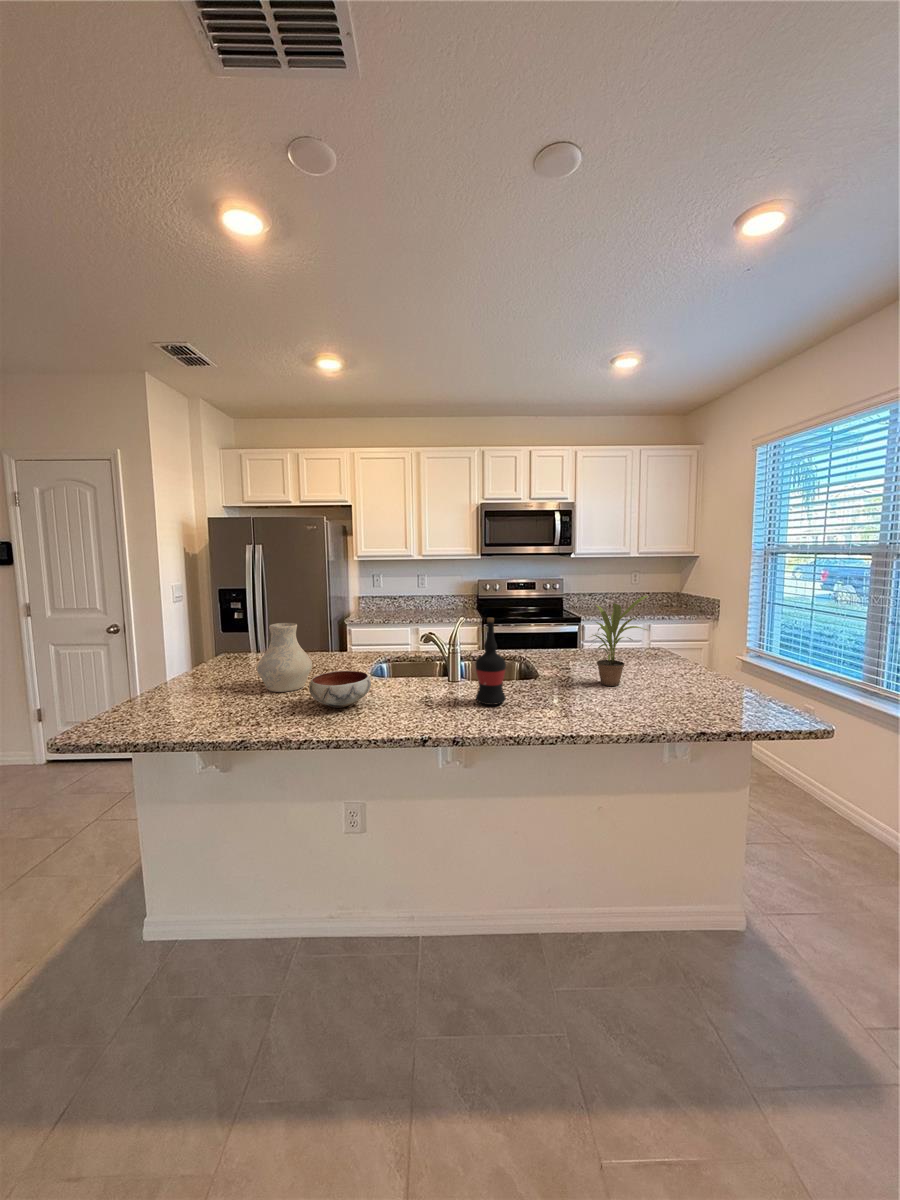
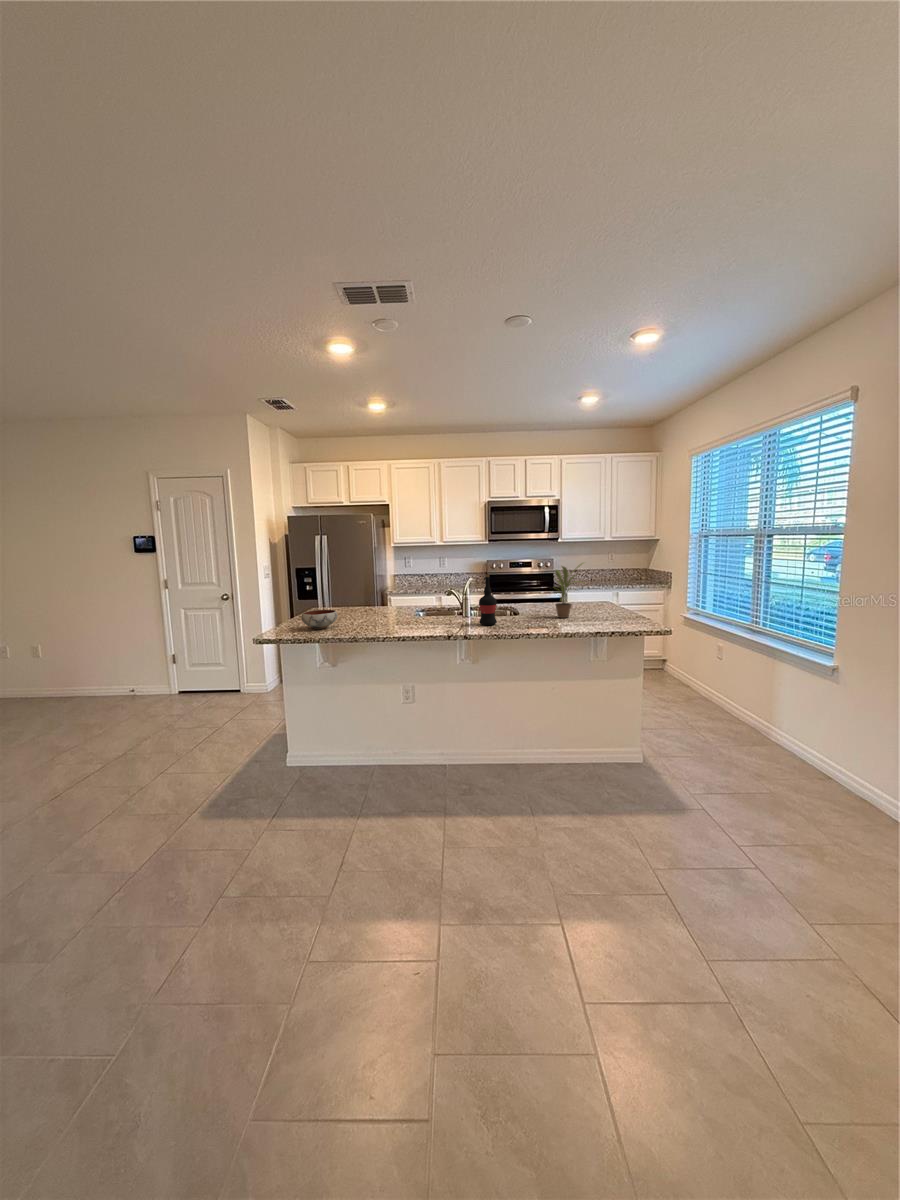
vase: present [257,623,312,692] -> none [348,582,380,622]
bowl: present [309,671,371,708] -> present [301,610,338,629]

